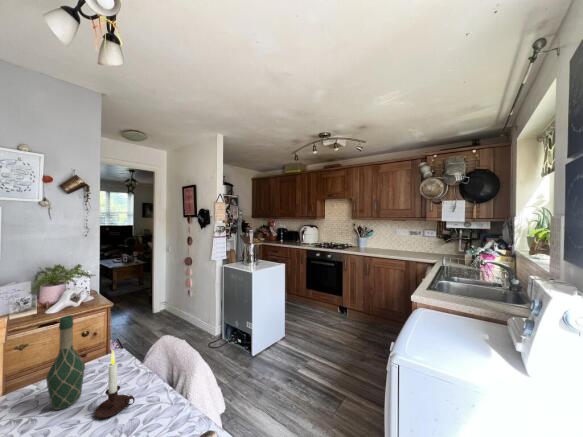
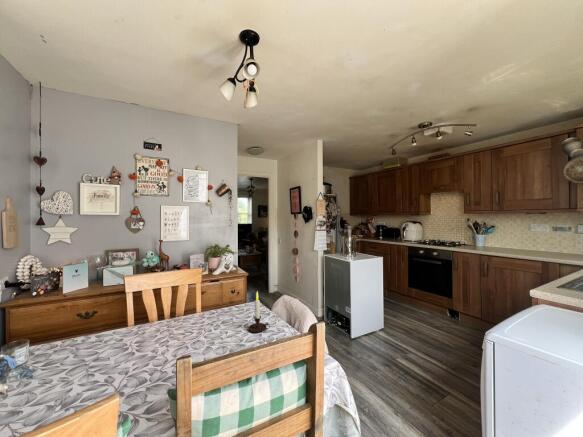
wine bottle: present [46,315,85,410] -> none [224,268,241,323]

